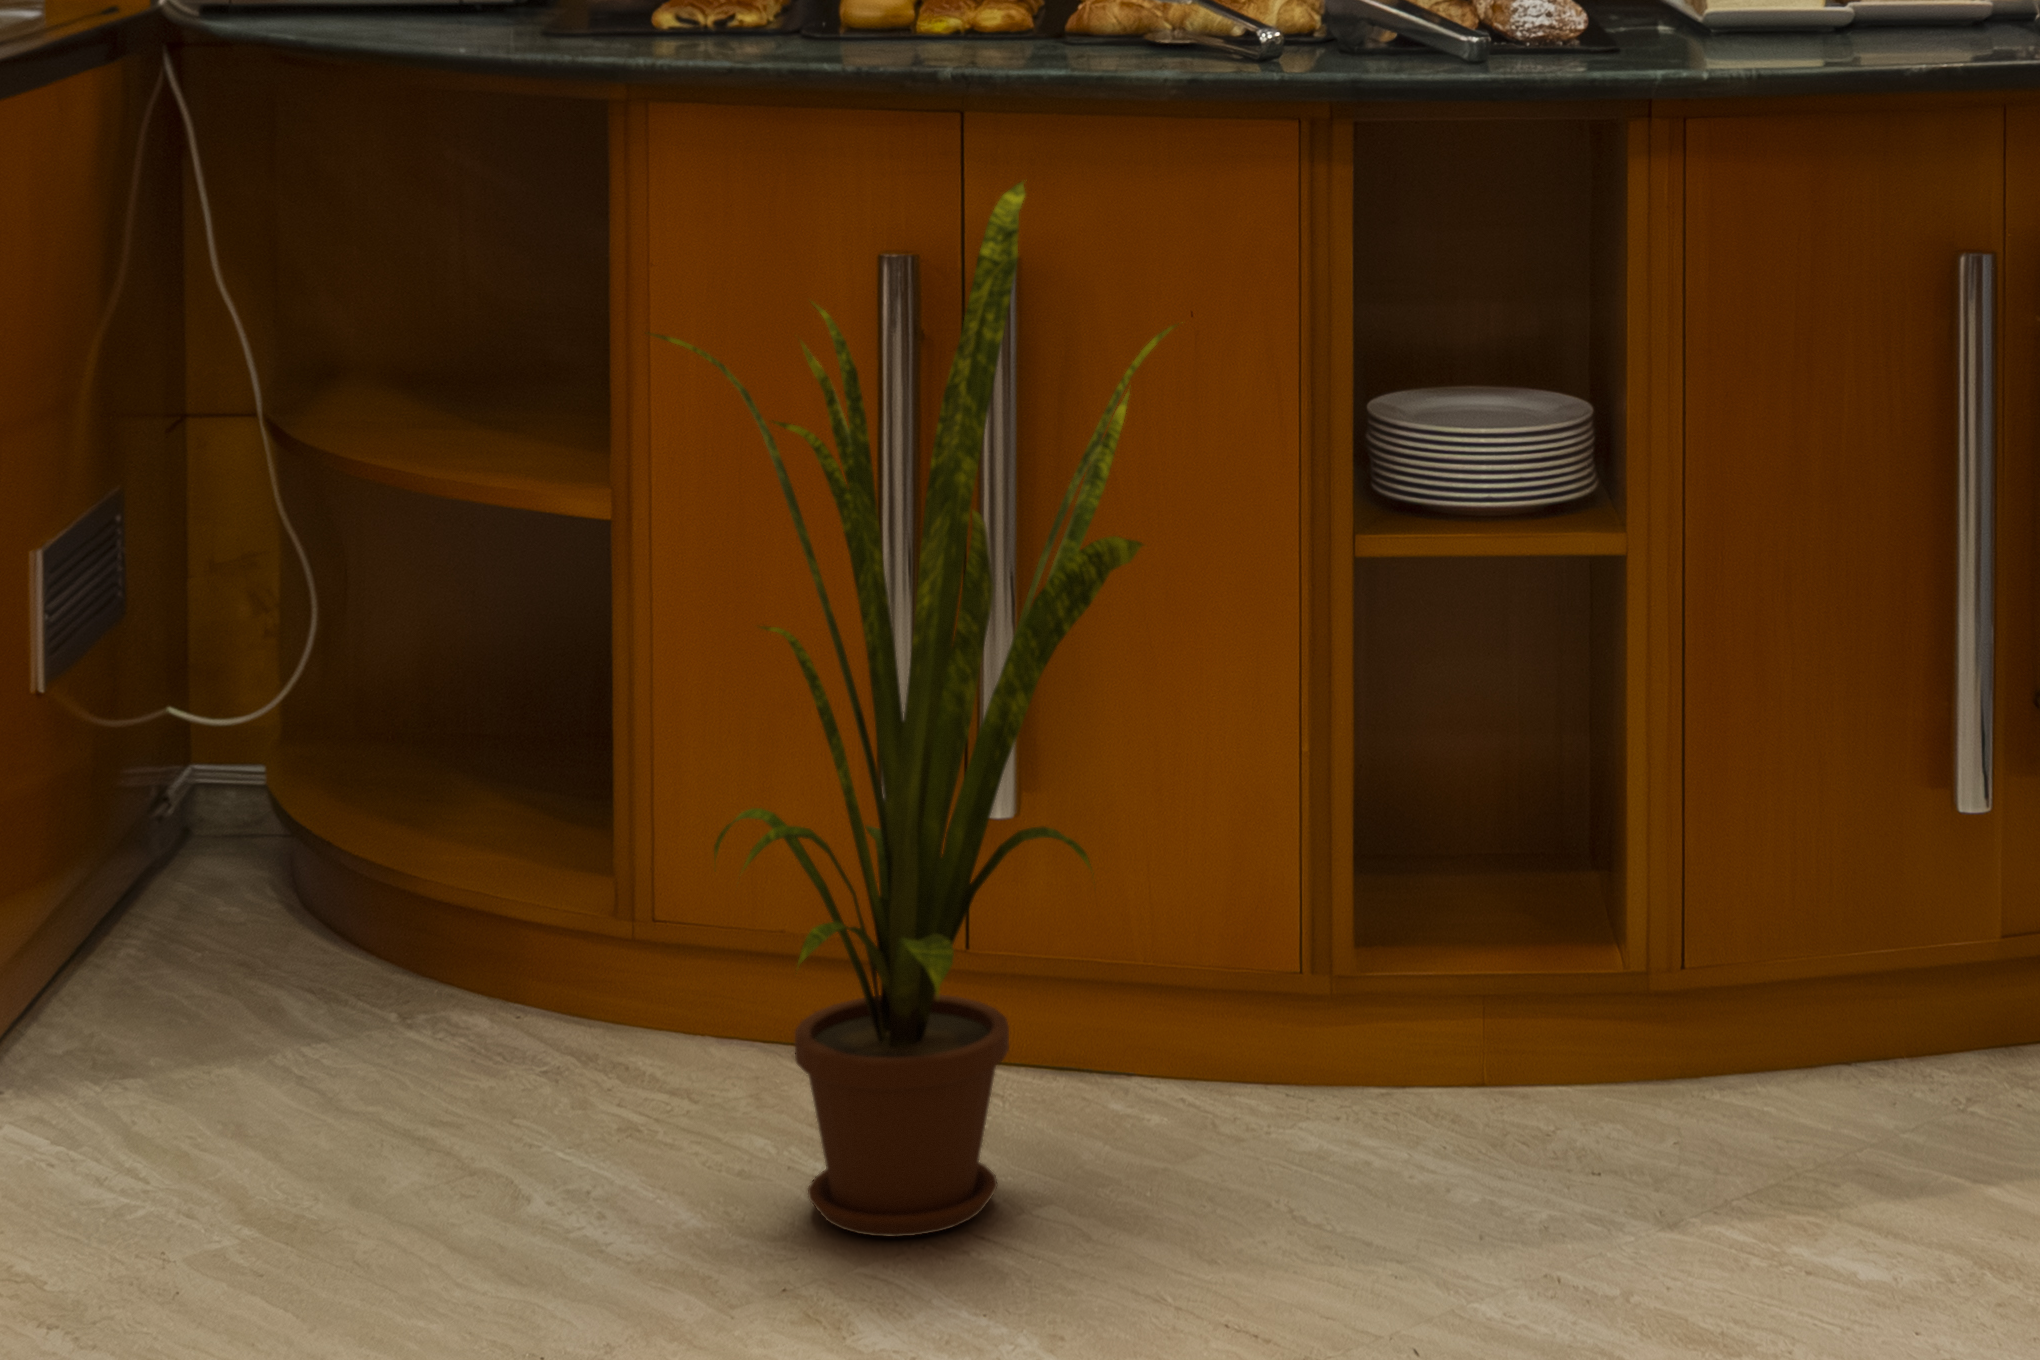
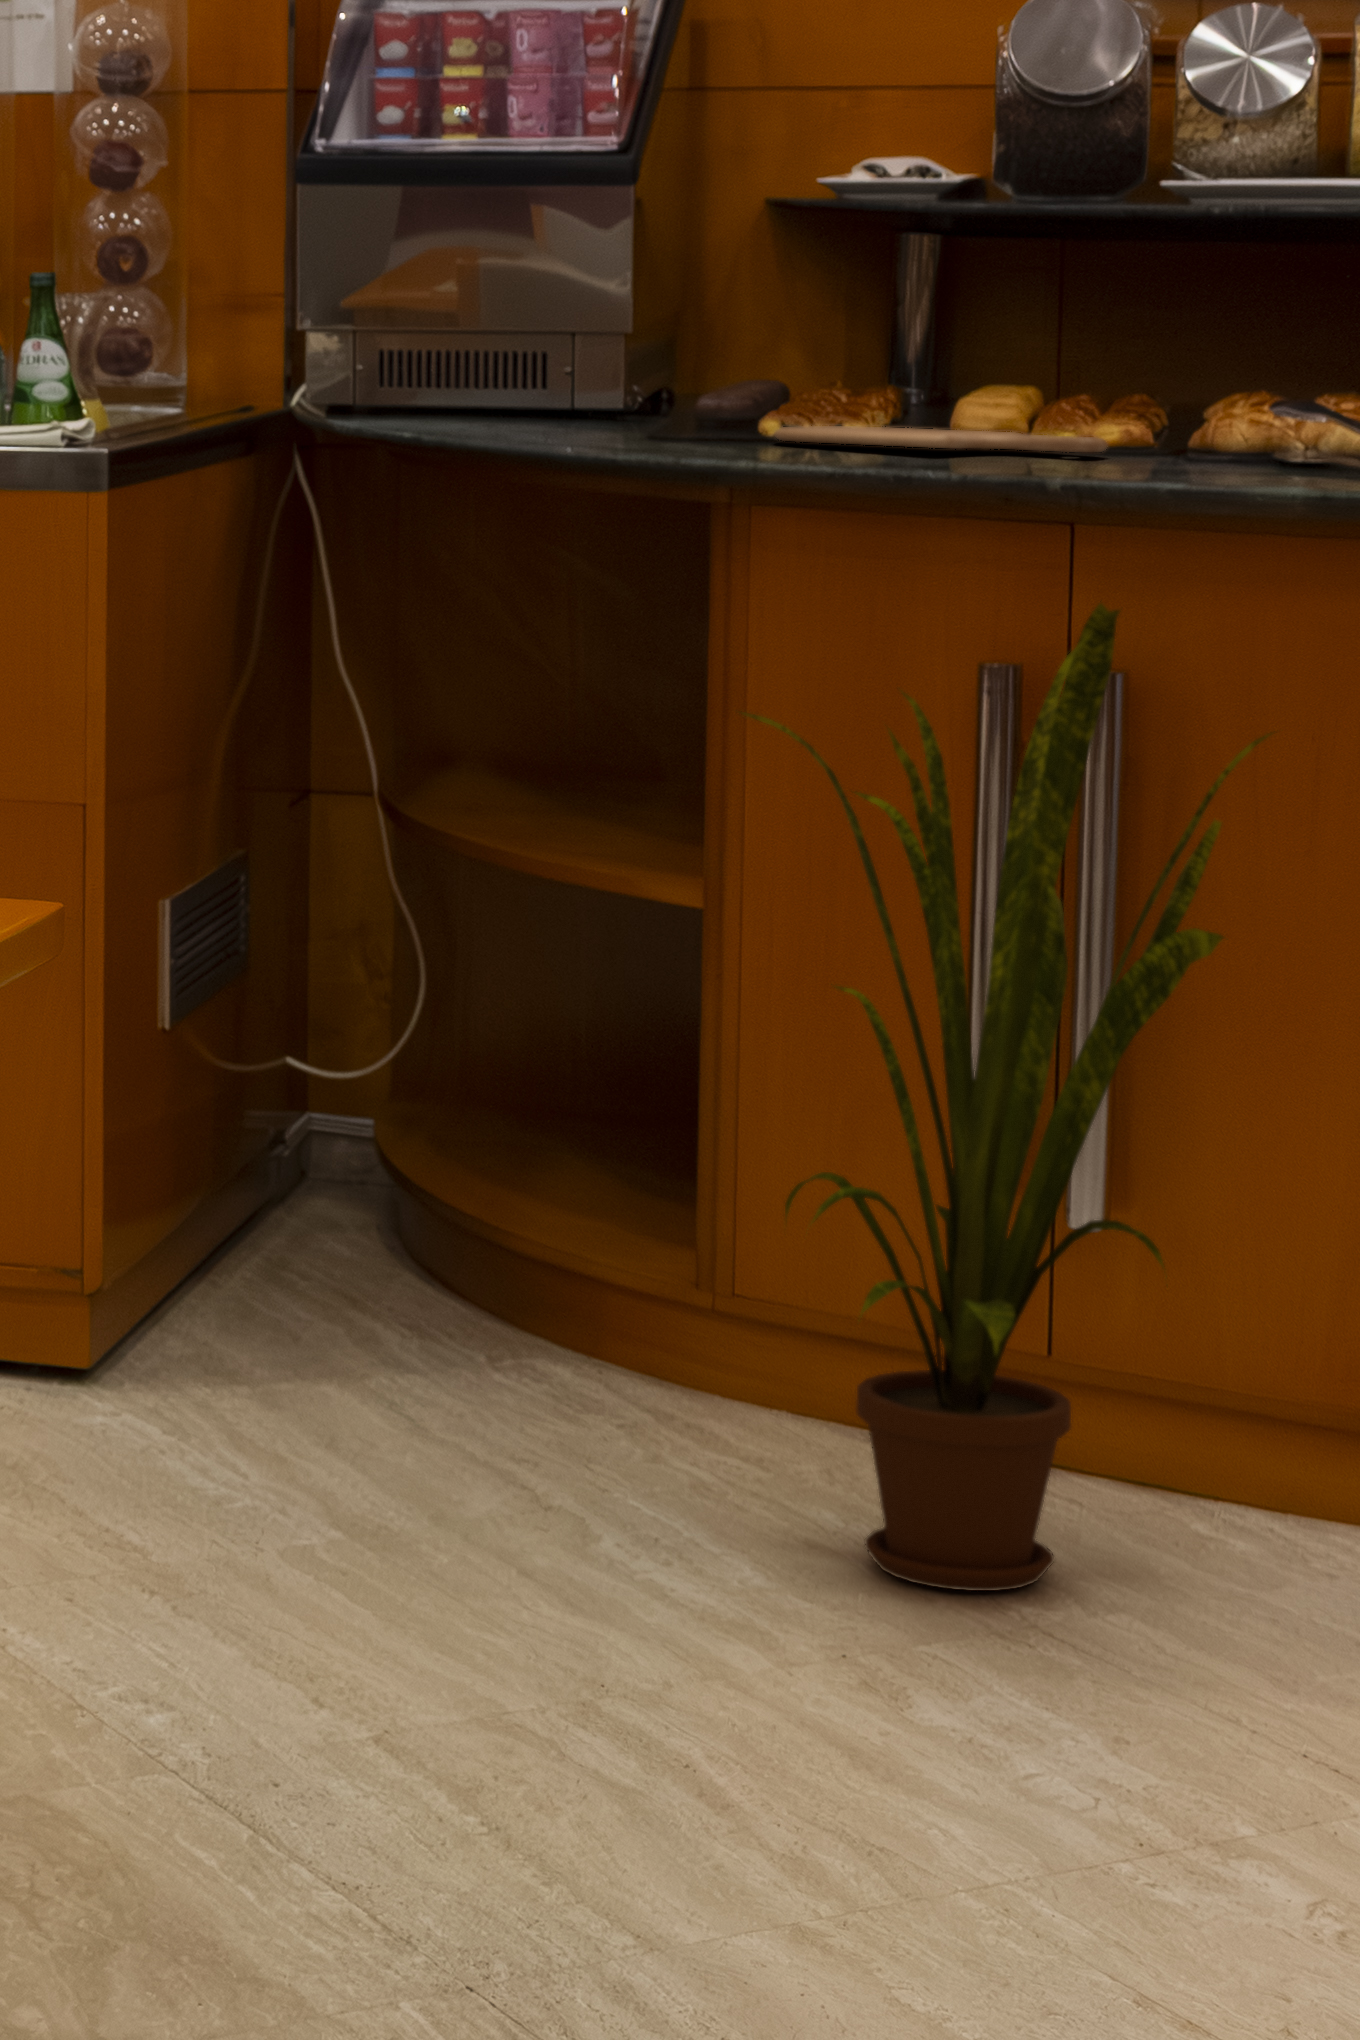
cutting board: none [669,13,997,39] -> present [774,426,1108,452]

